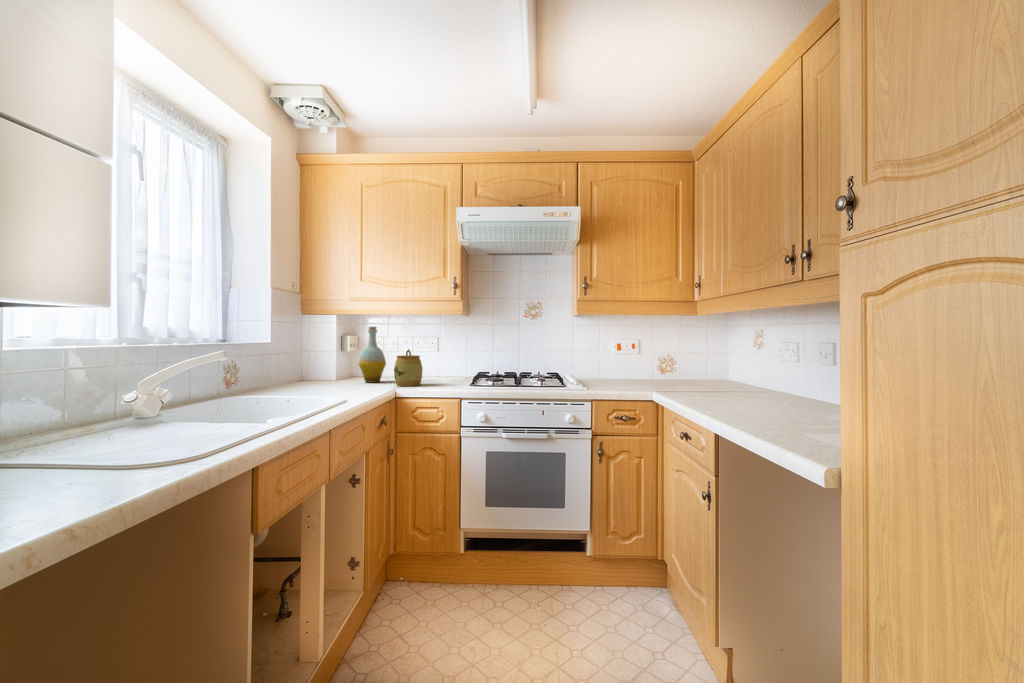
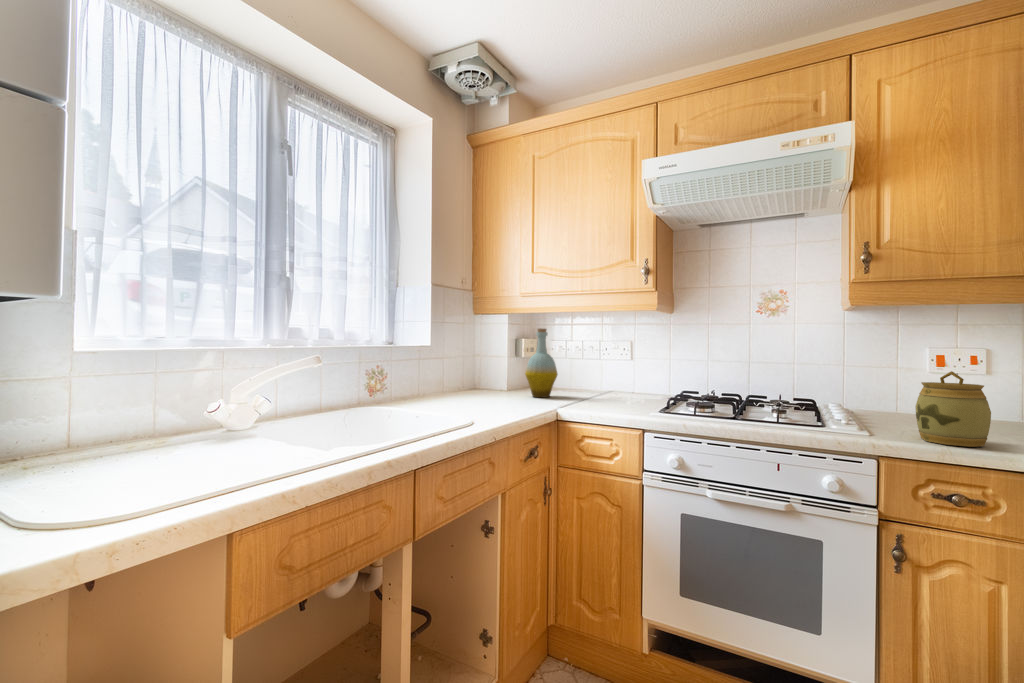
jar: present [394,349,423,386] -> present [915,371,991,447]

